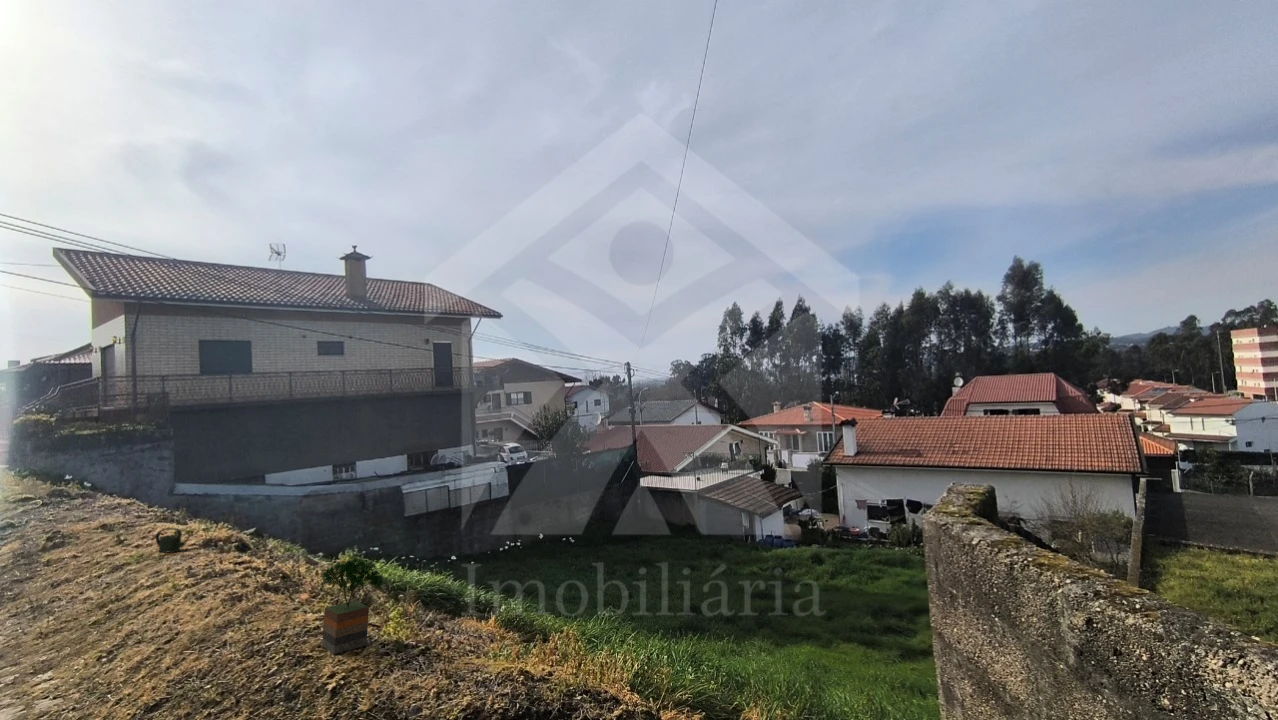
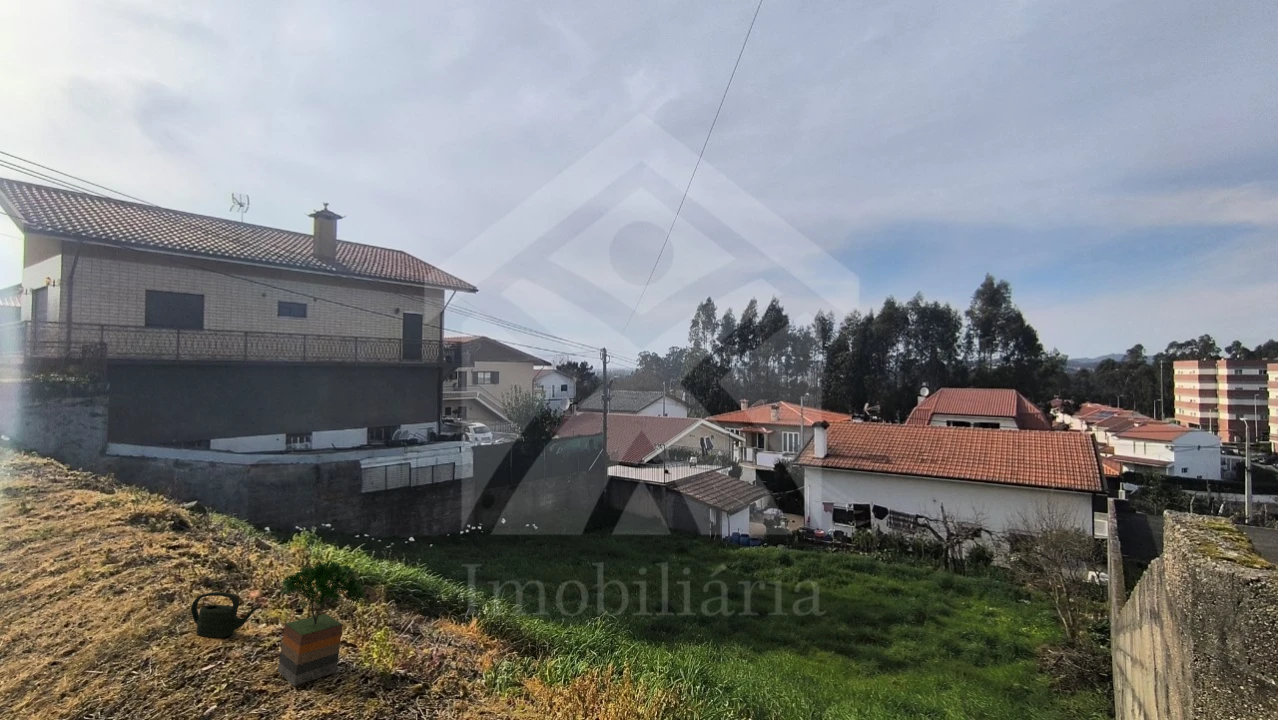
watering can: present [156,528,192,552] -> present [191,592,260,637]

